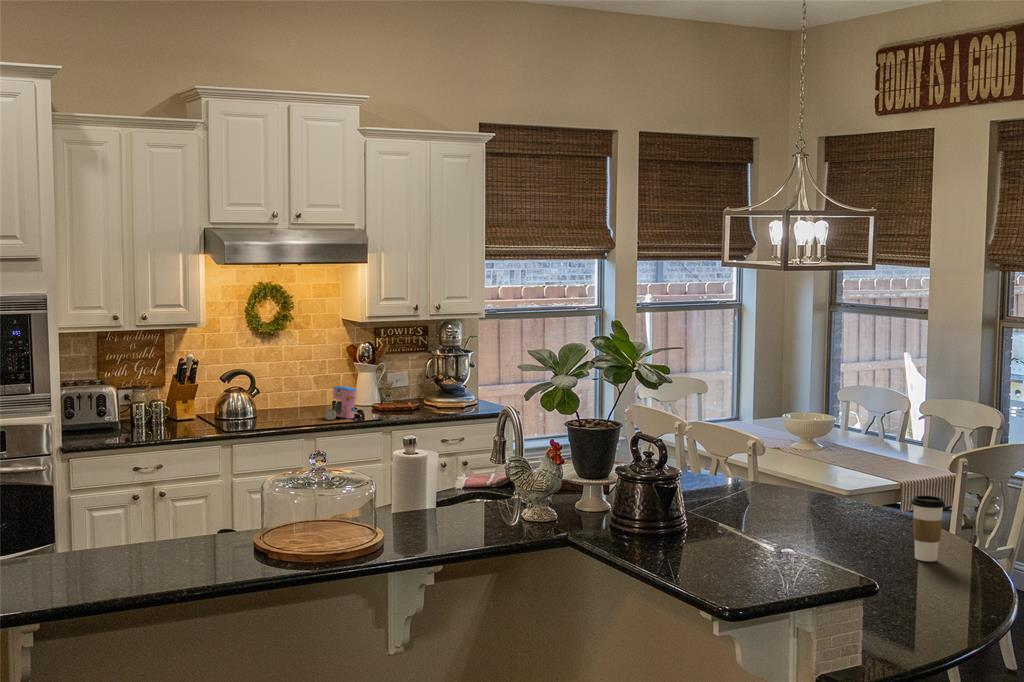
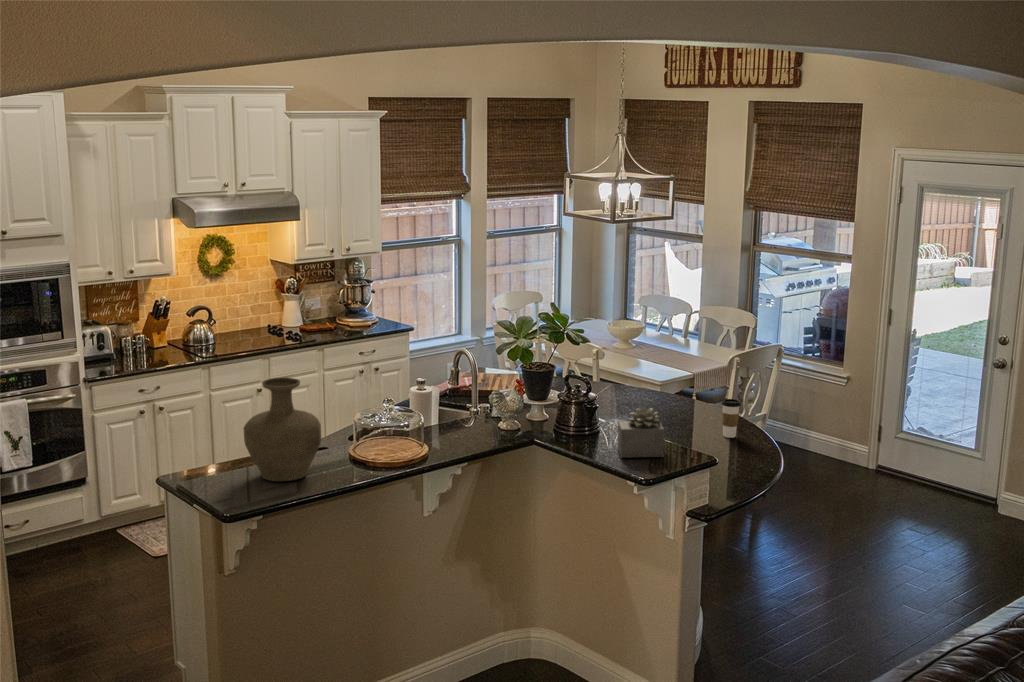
coffee maker: present [325,386,357,420] -> none [271,315,294,342]
vase: none [64,404,195,572] -> present [244,377,321,481]
succulent plant: none [701,484,781,575] -> present [618,407,664,457]

